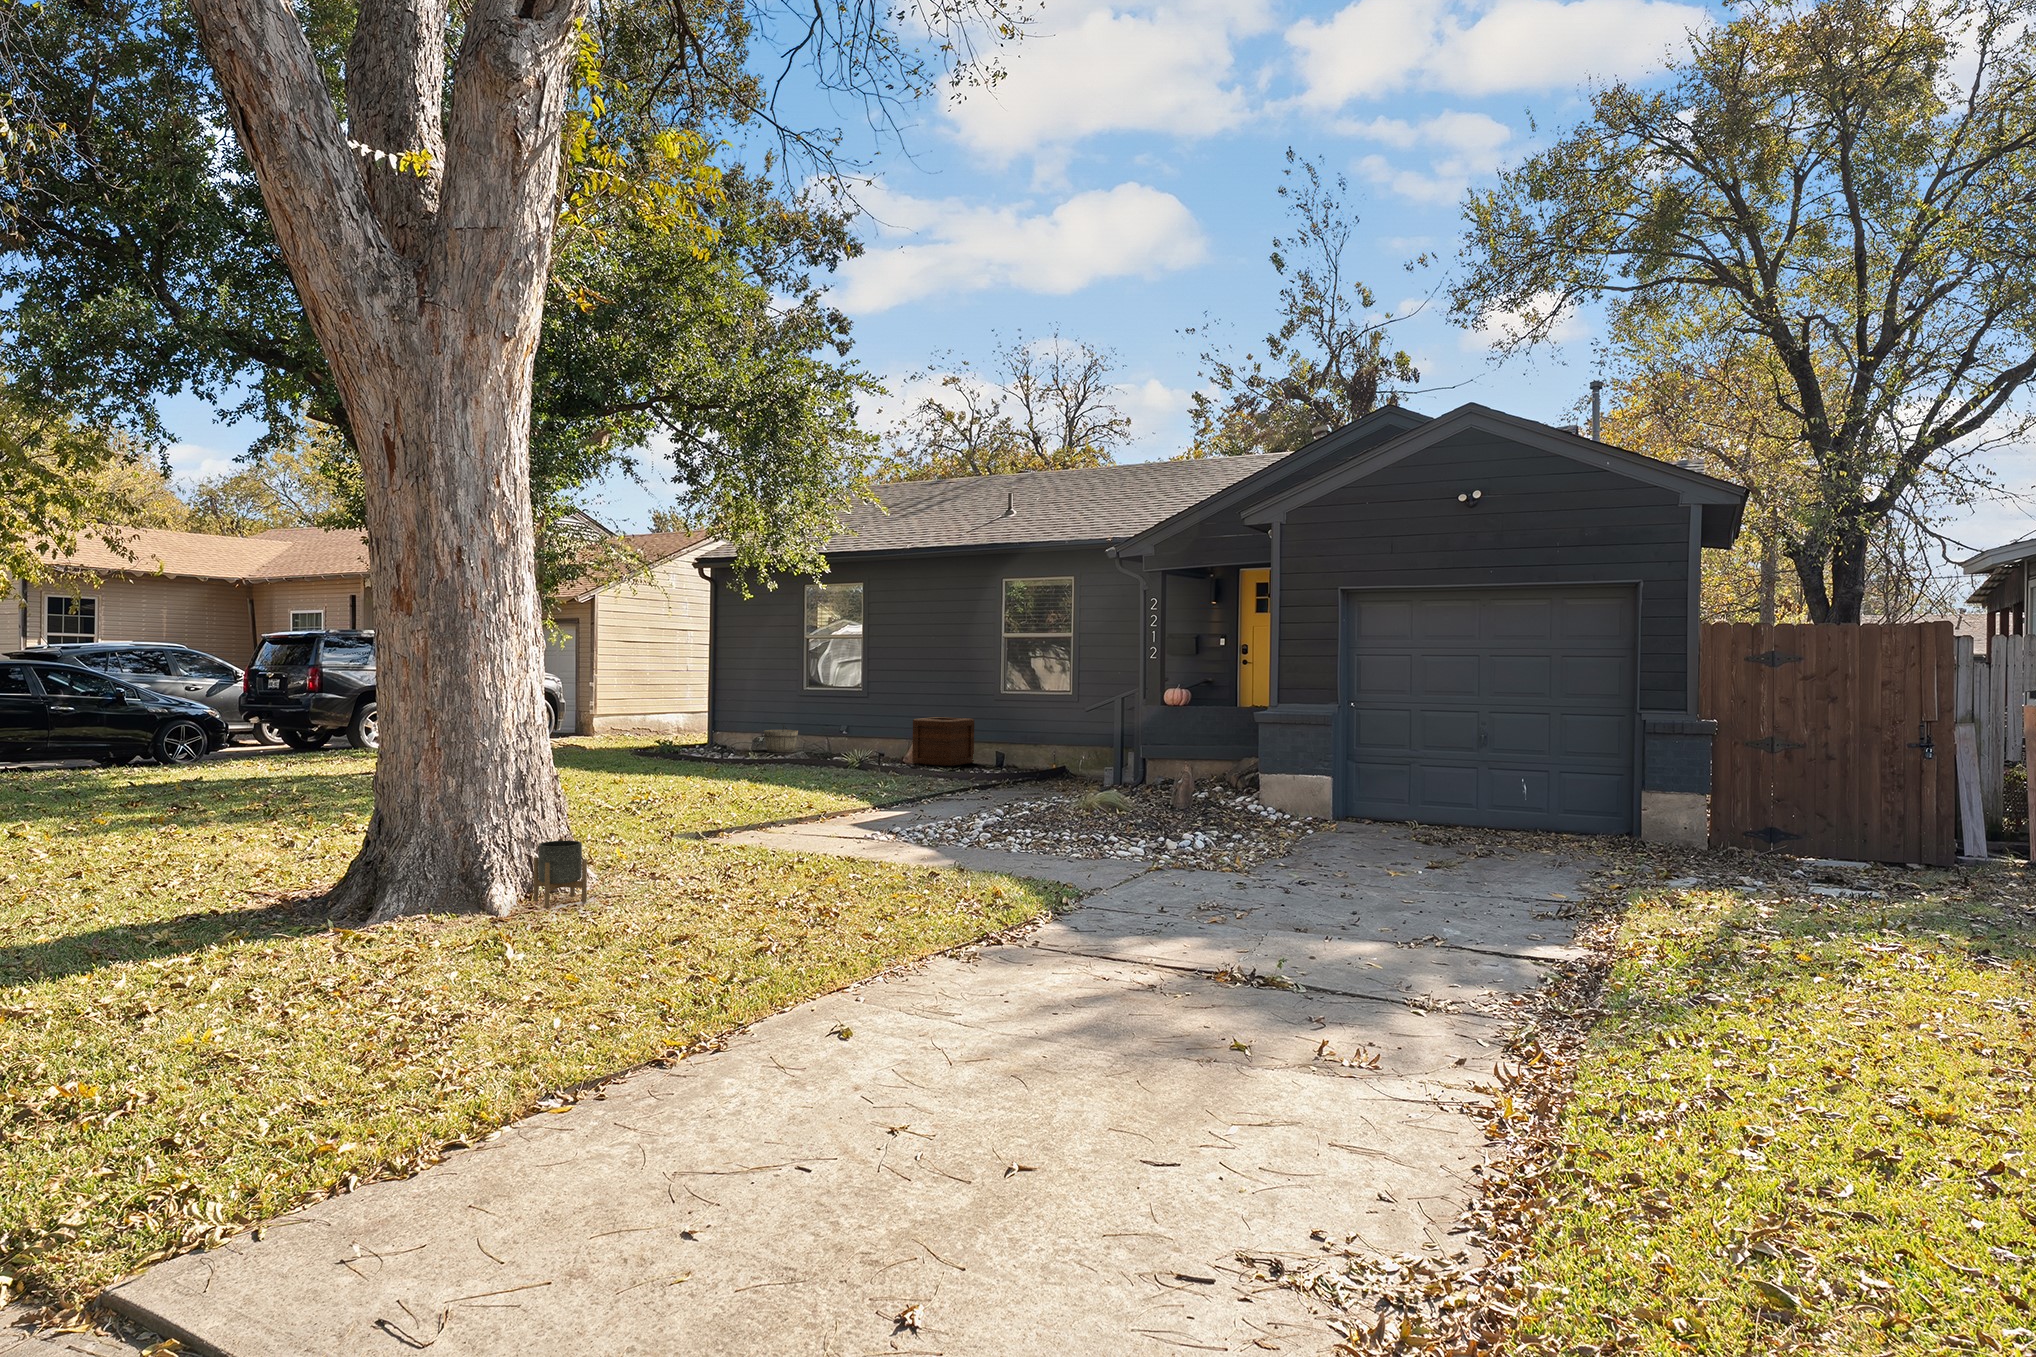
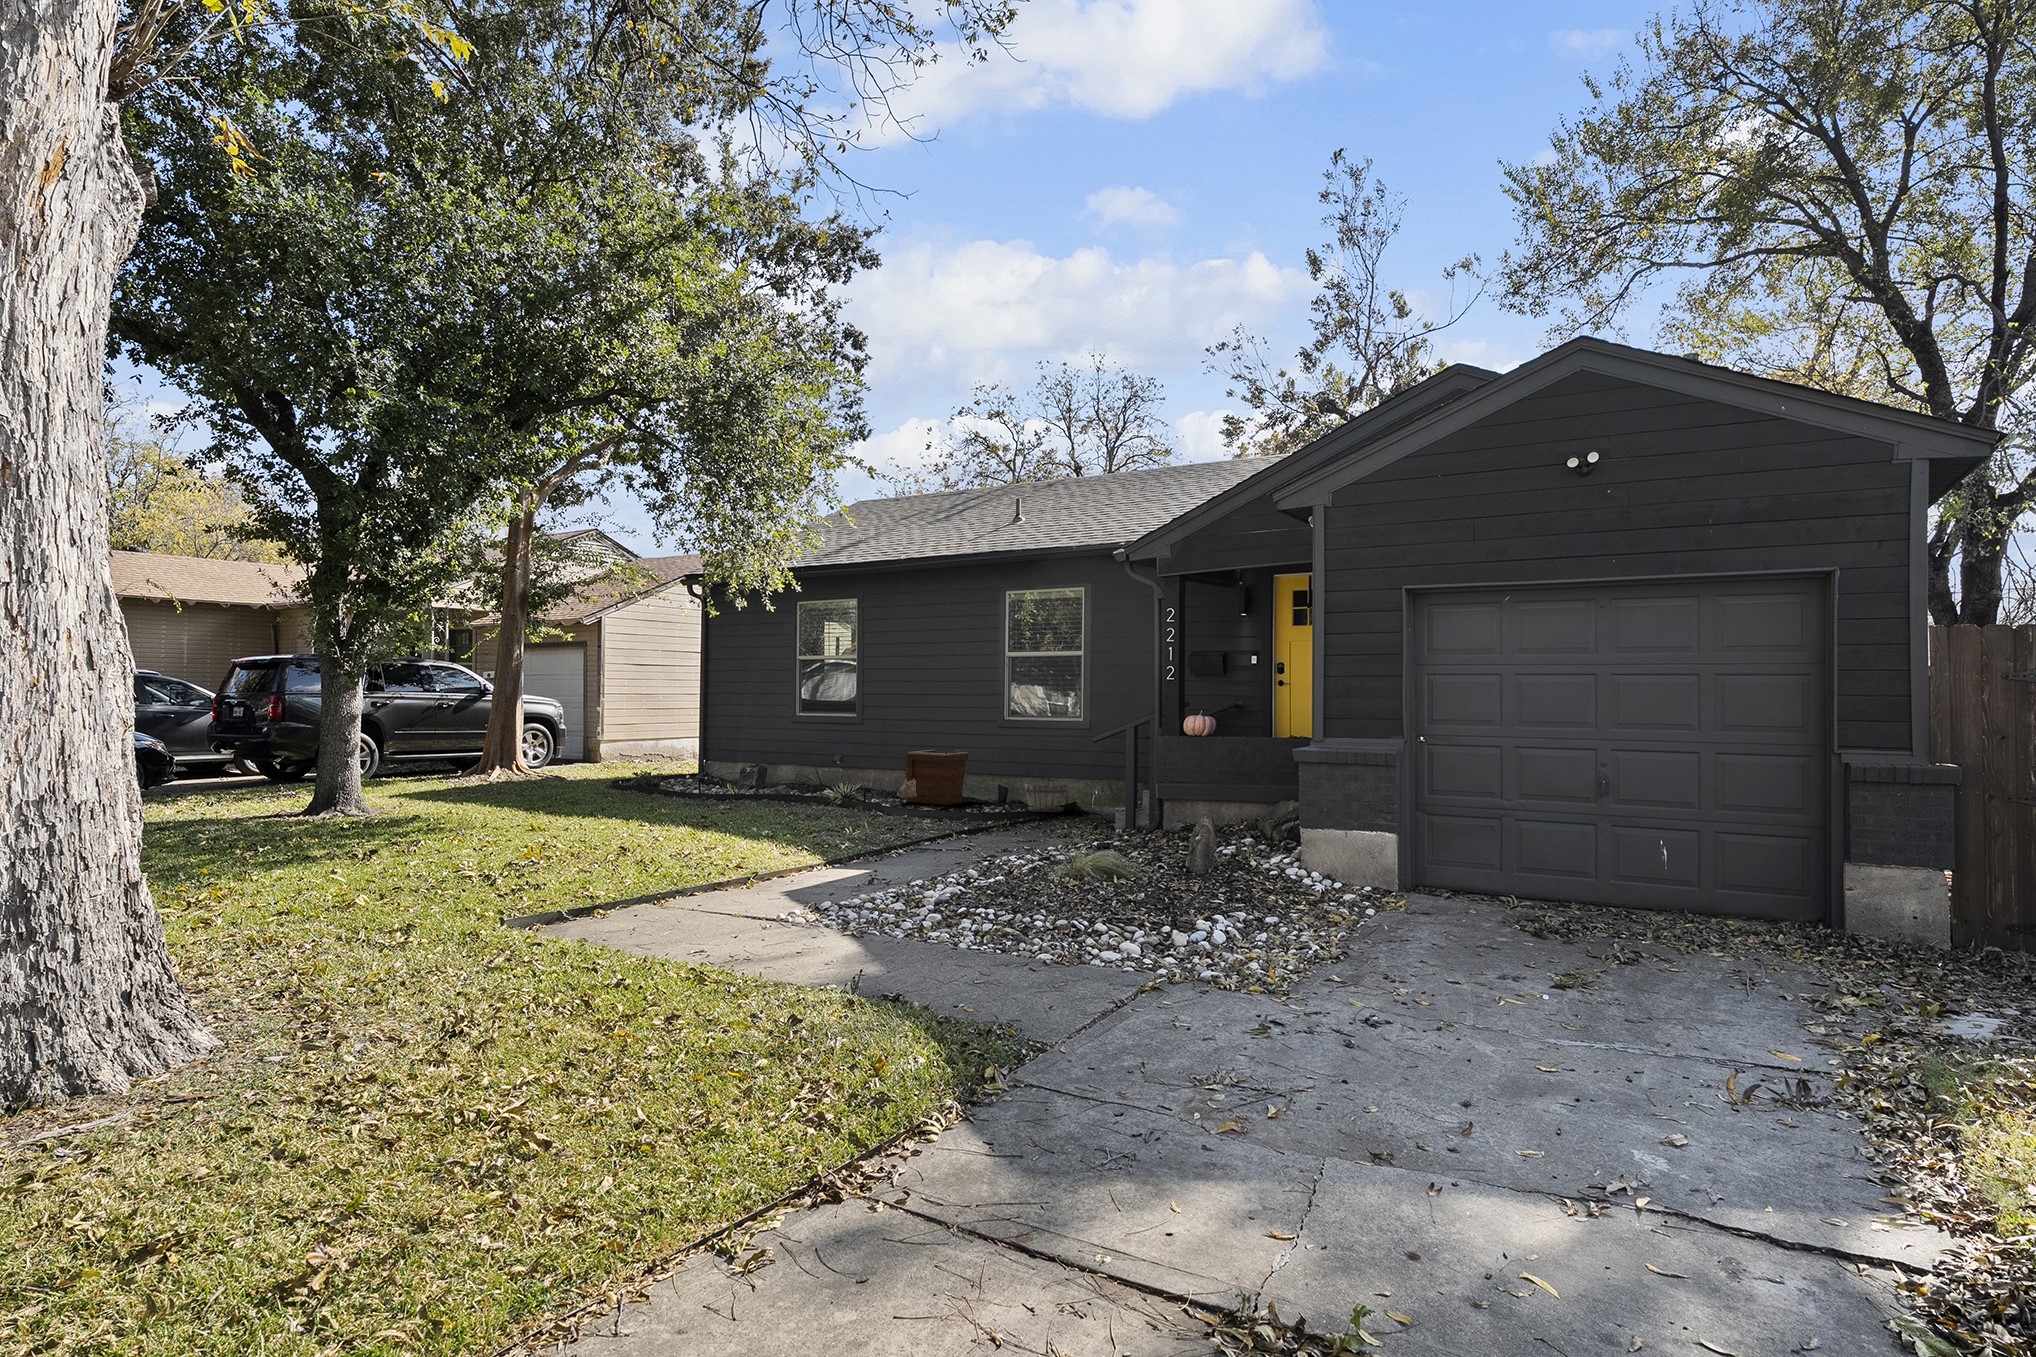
wooden bucket: present [764,723,798,753] -> present [1025,776,1067,812]
planter: present [533,840,587,907] -> none [60,992,156,1118]

